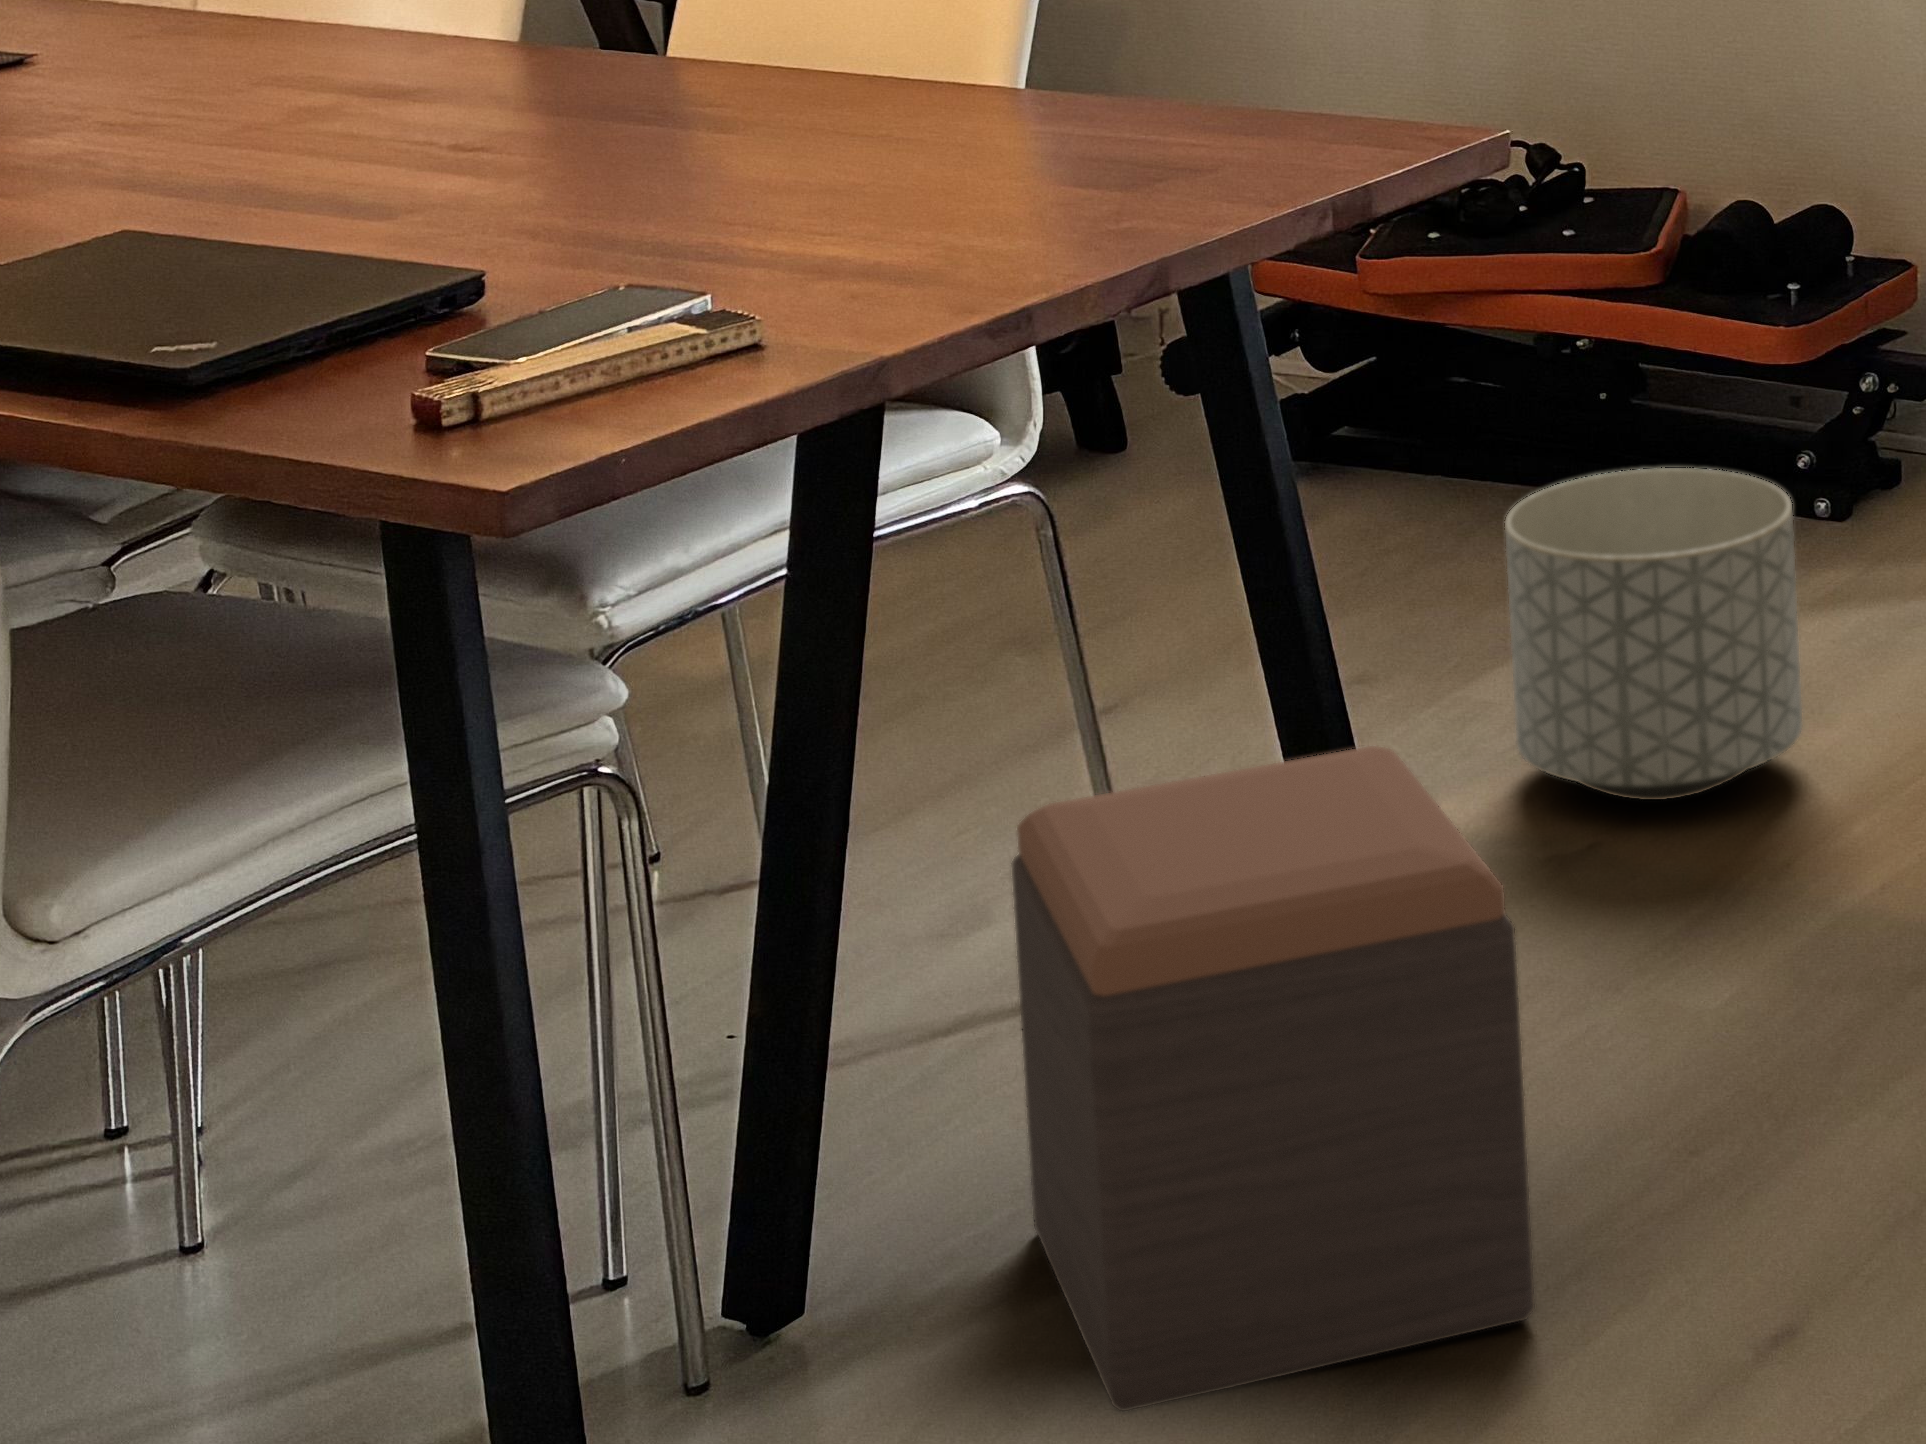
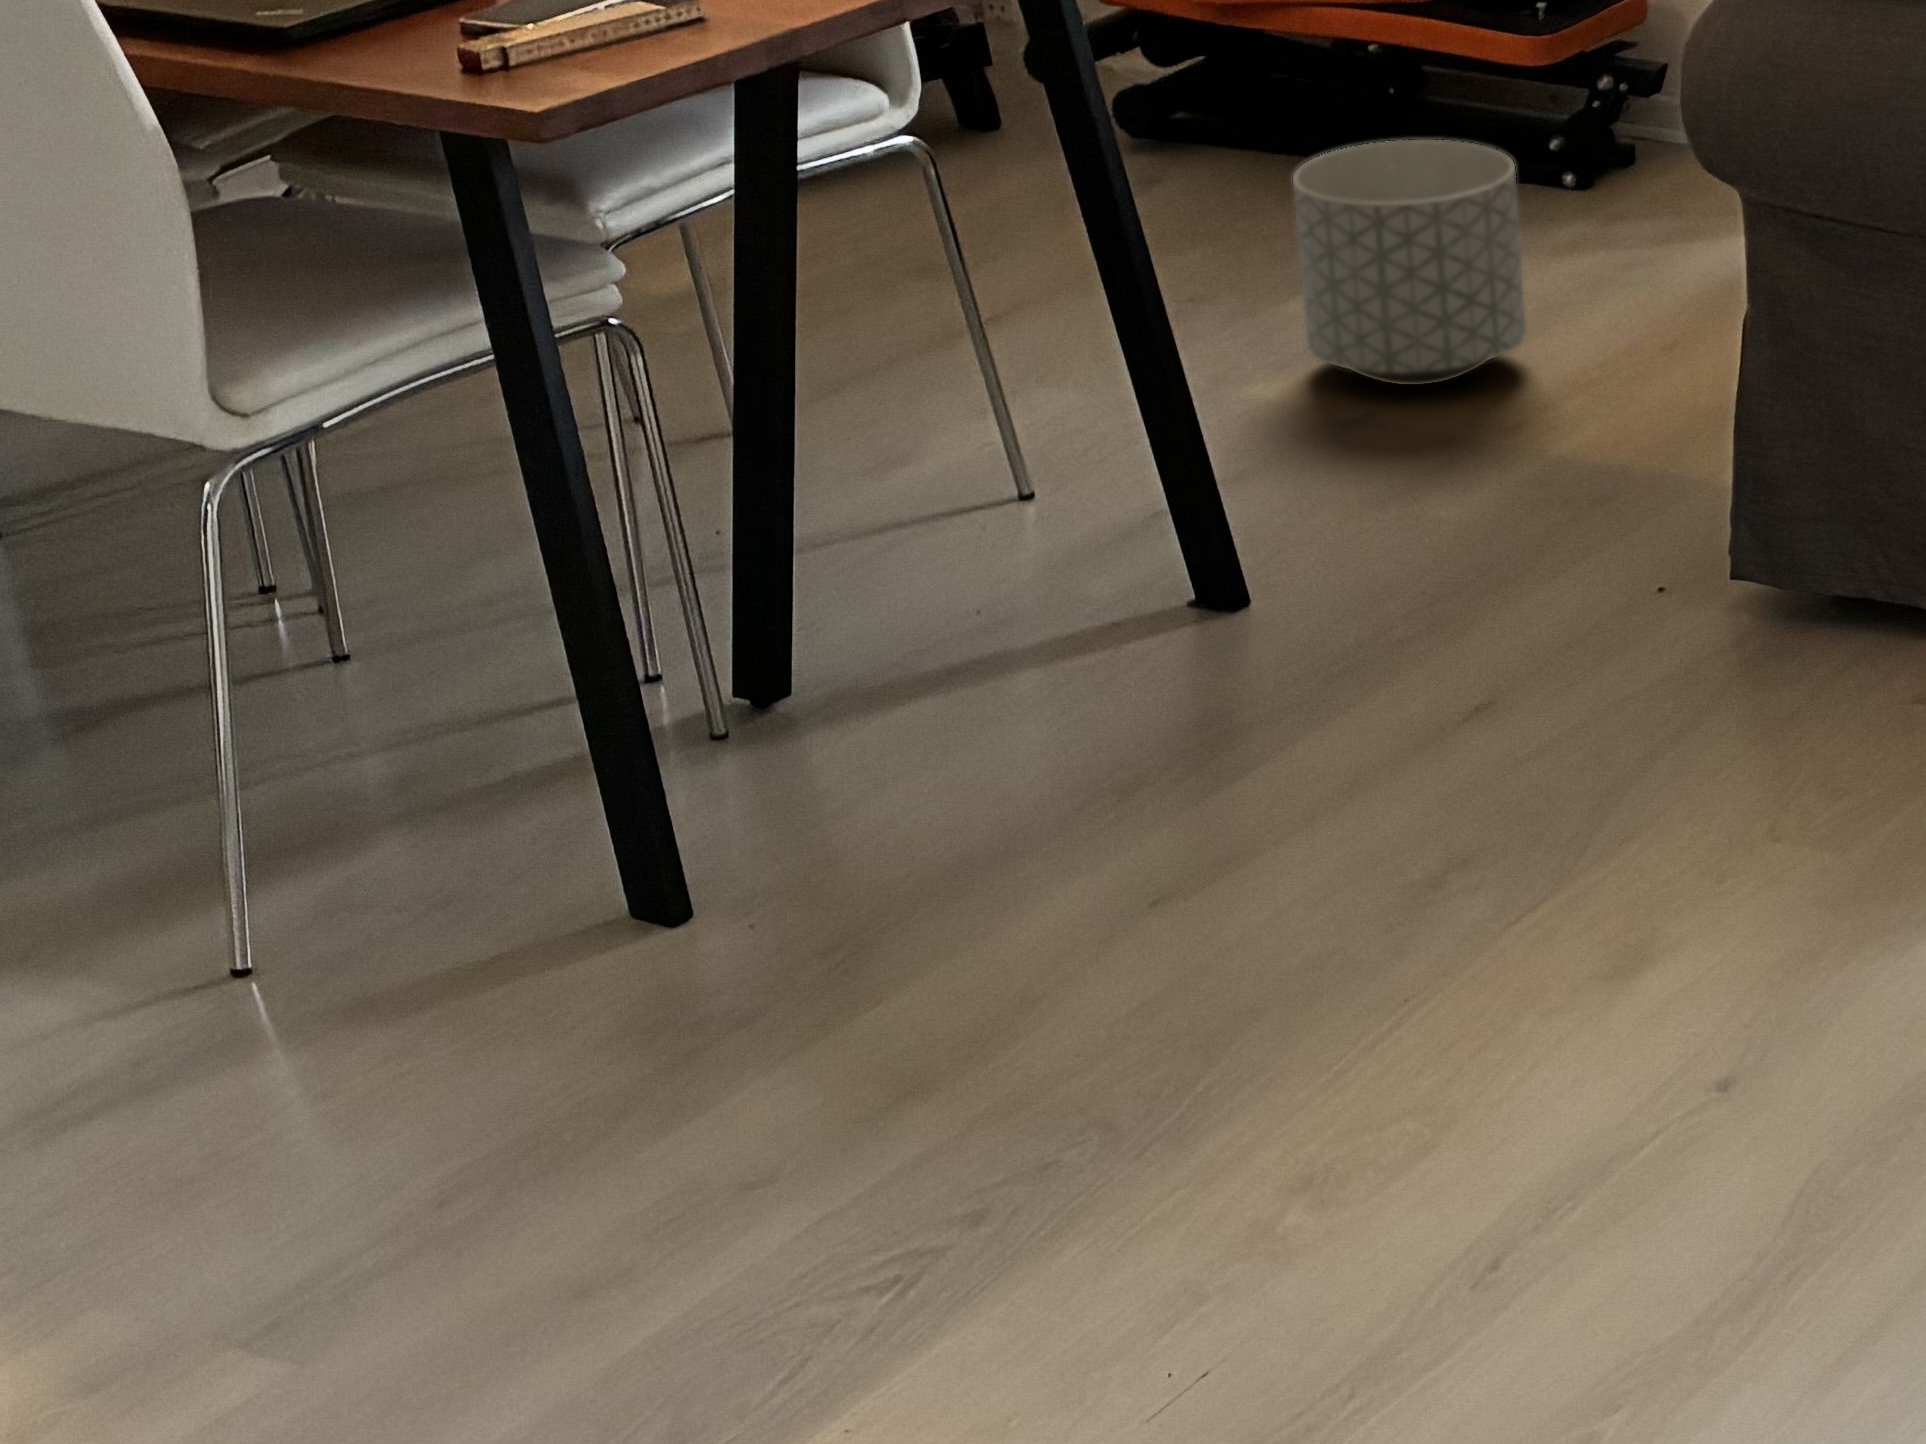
footstool: present [1011,746,1535,1411] -> none [917,322,1303,755]

